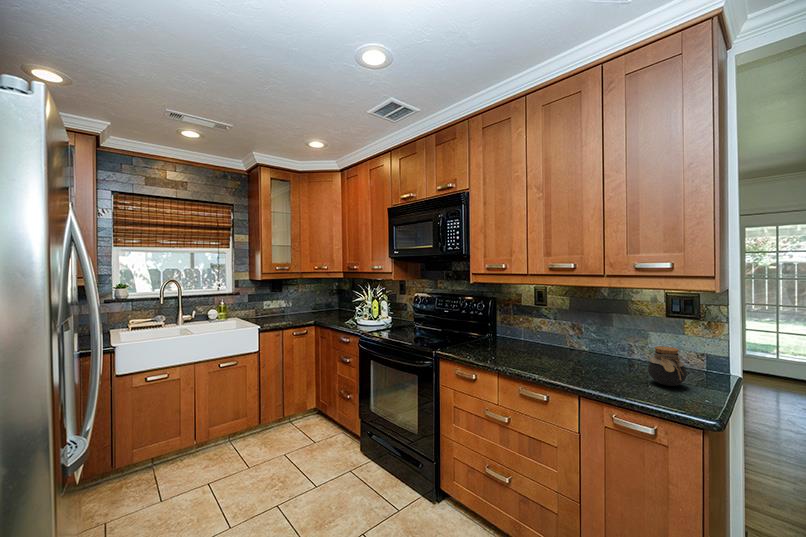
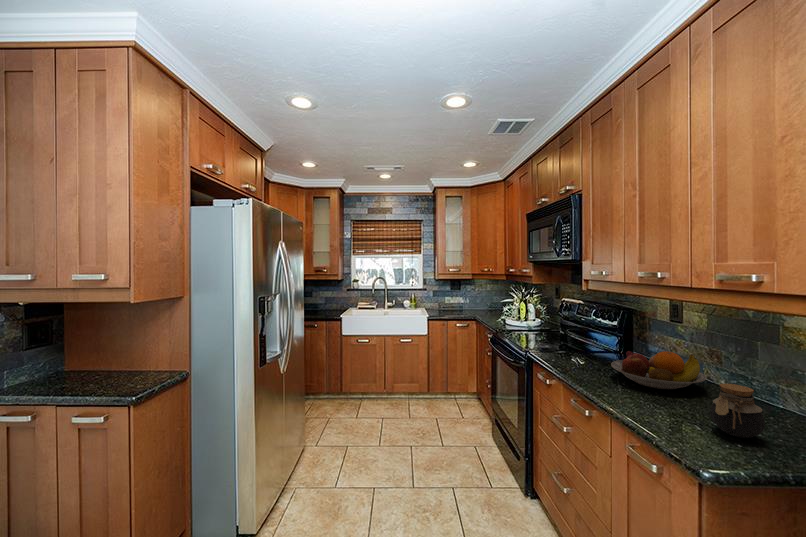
fruit bowl: none [525,329,596,361] -> present [611,351,706,389]

